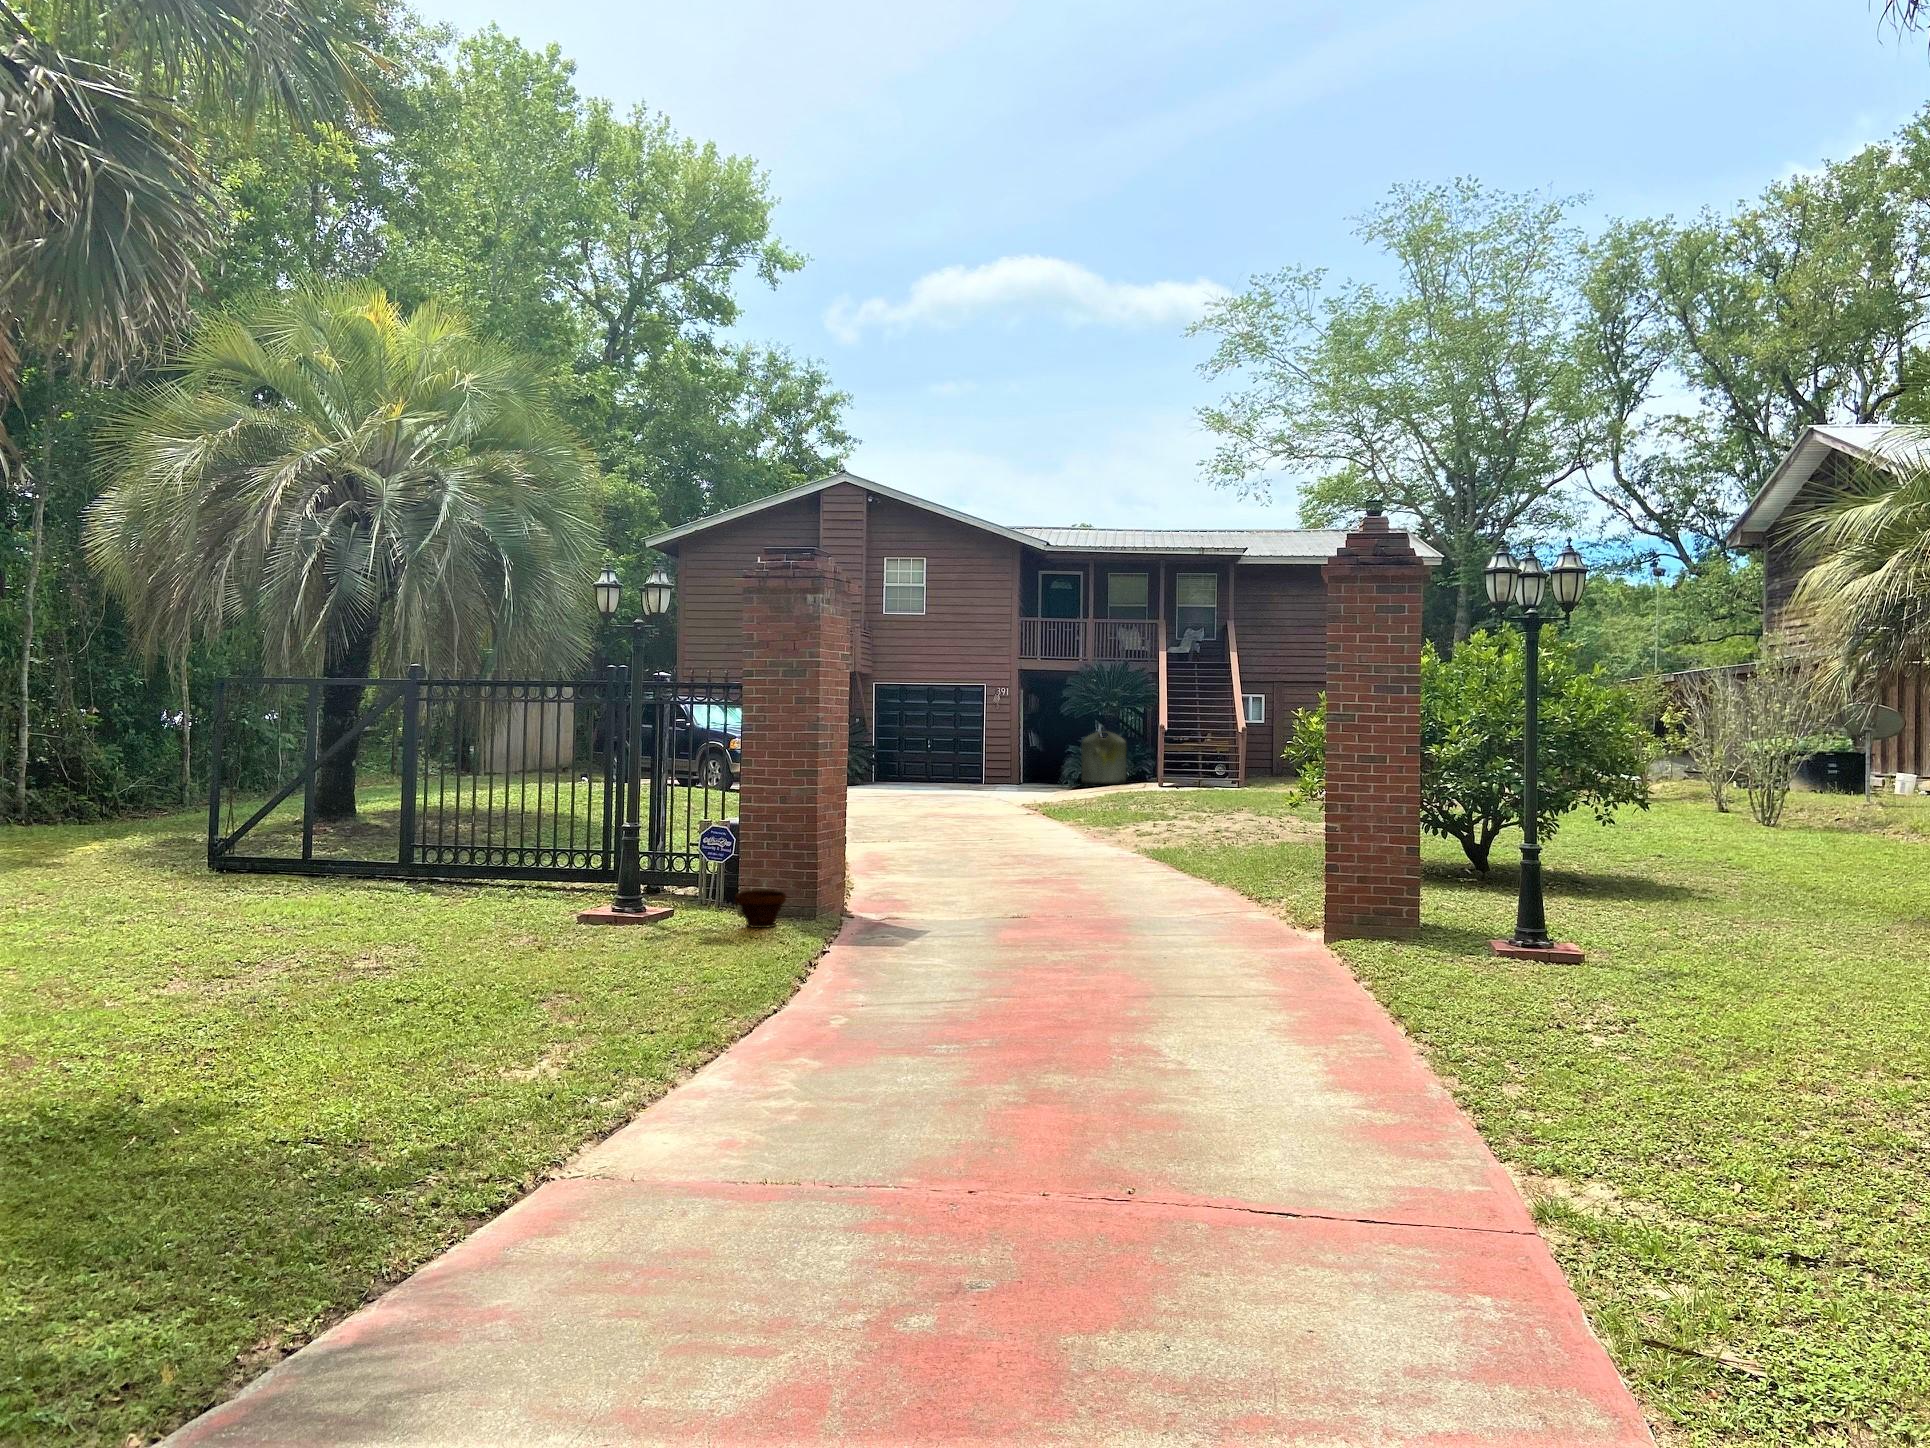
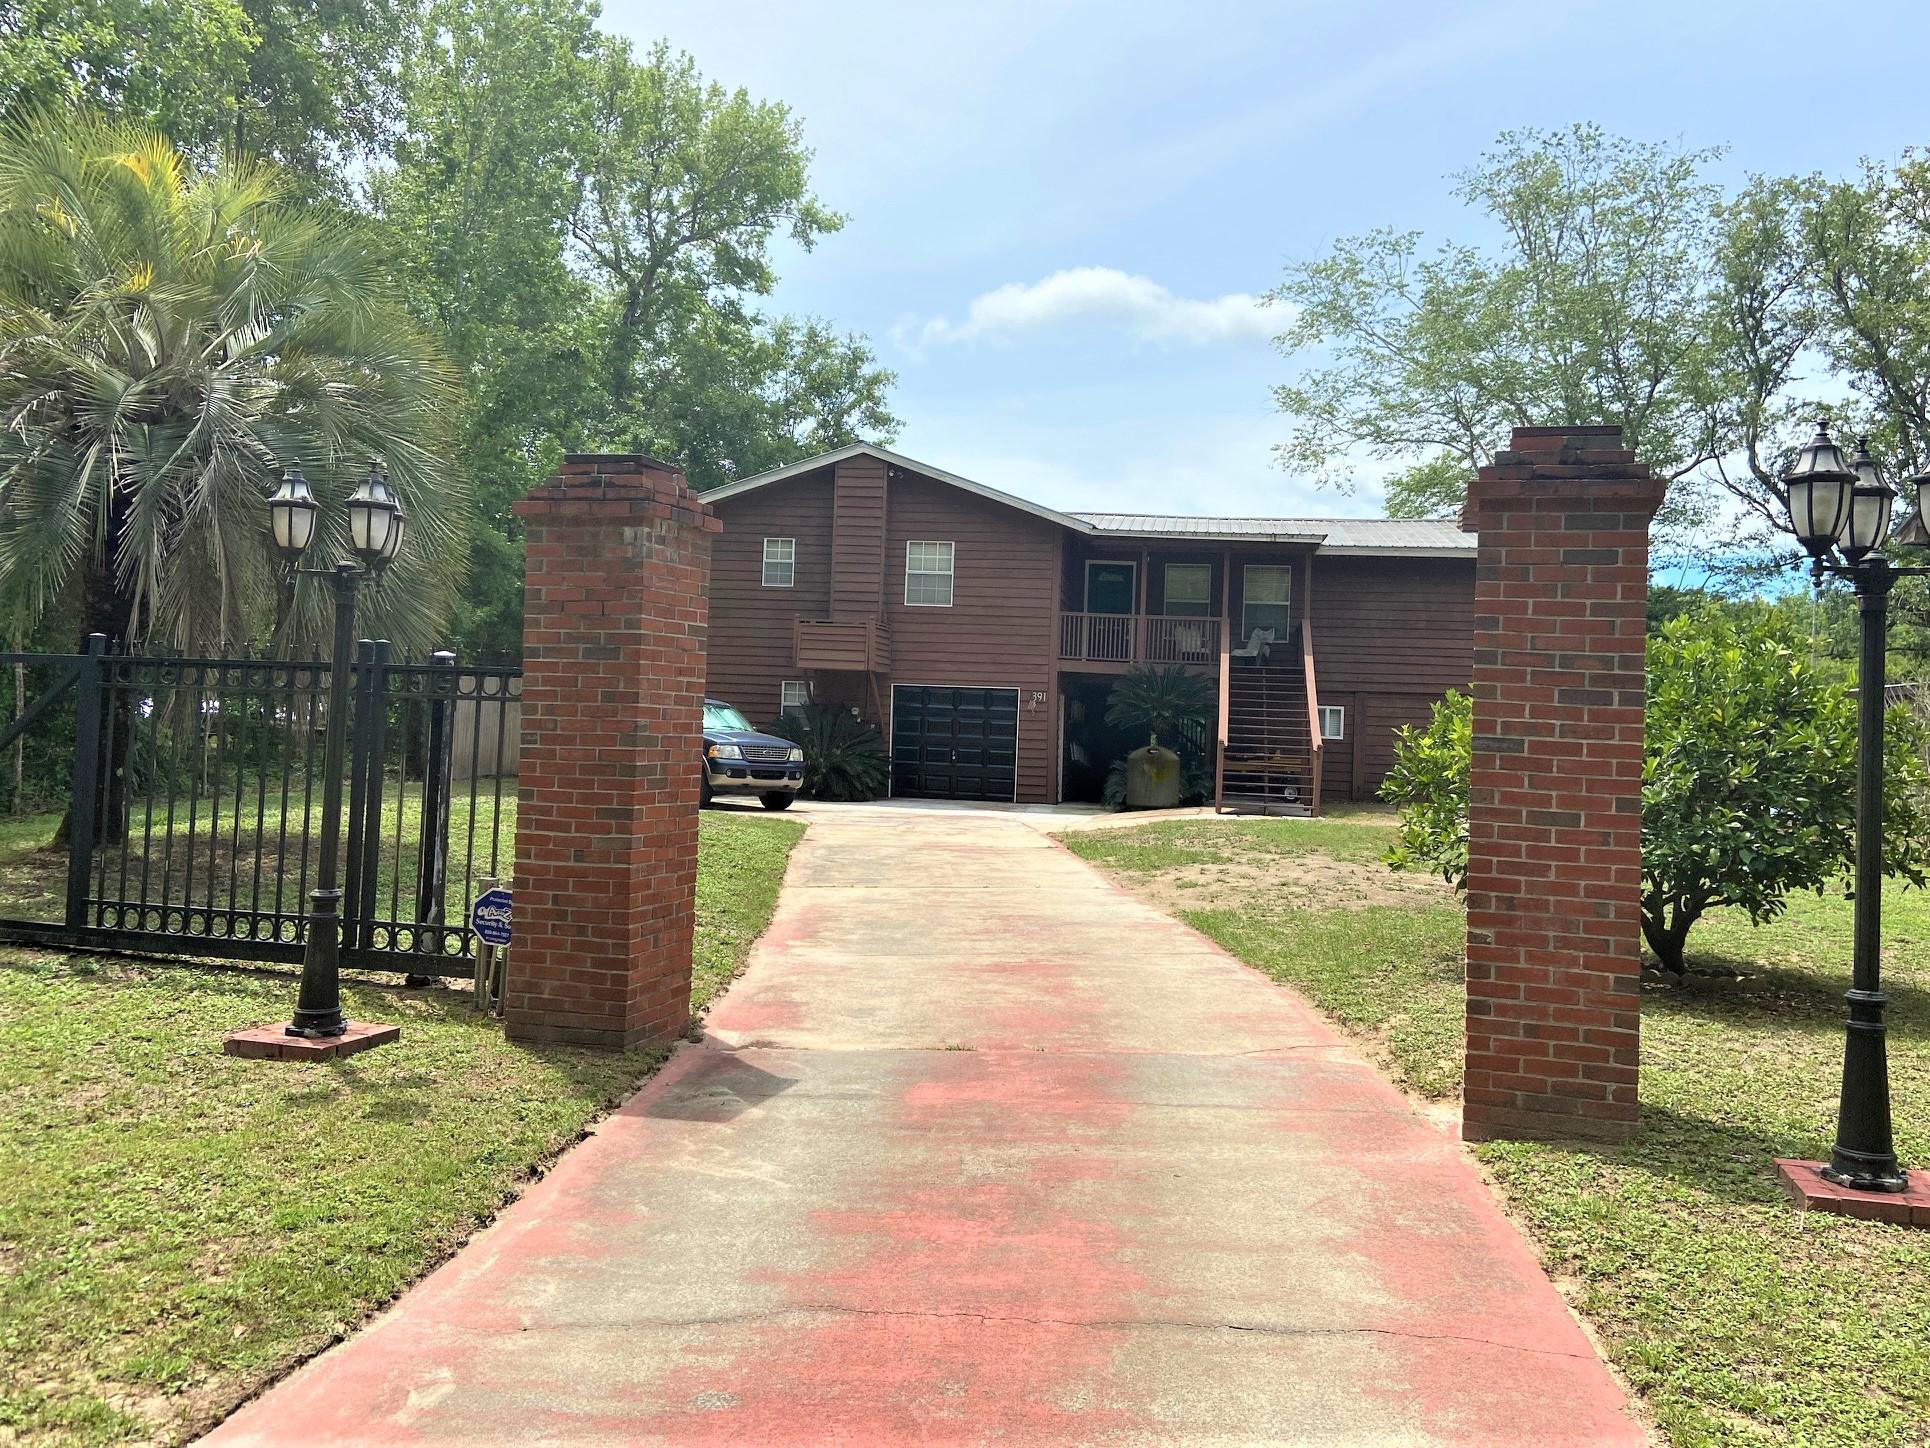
planter: present [735,890,786,928] -> none [503,1000,589,1067]

